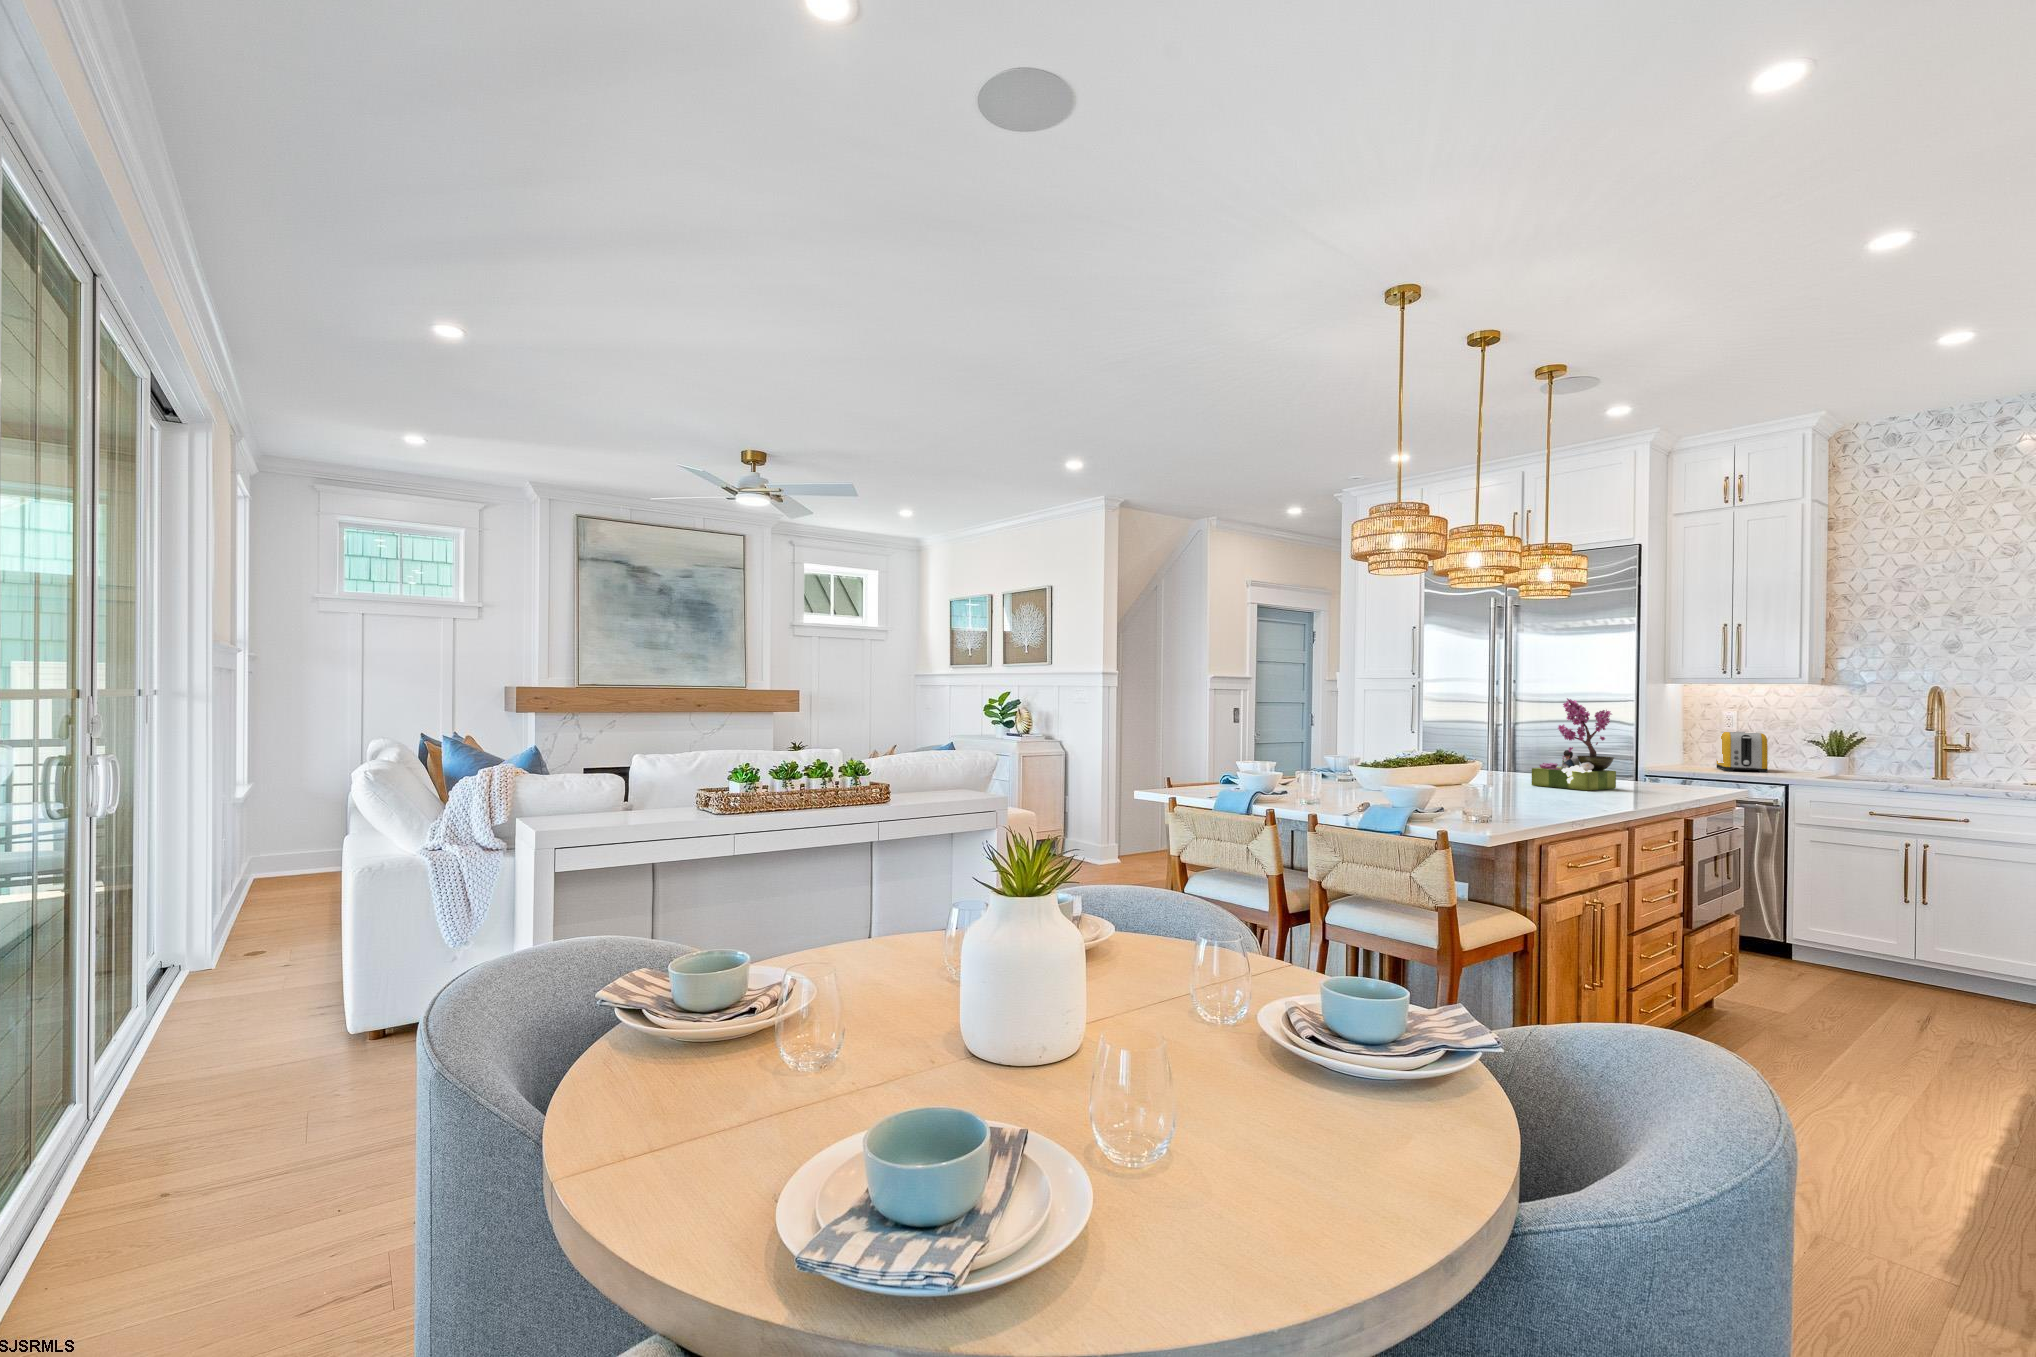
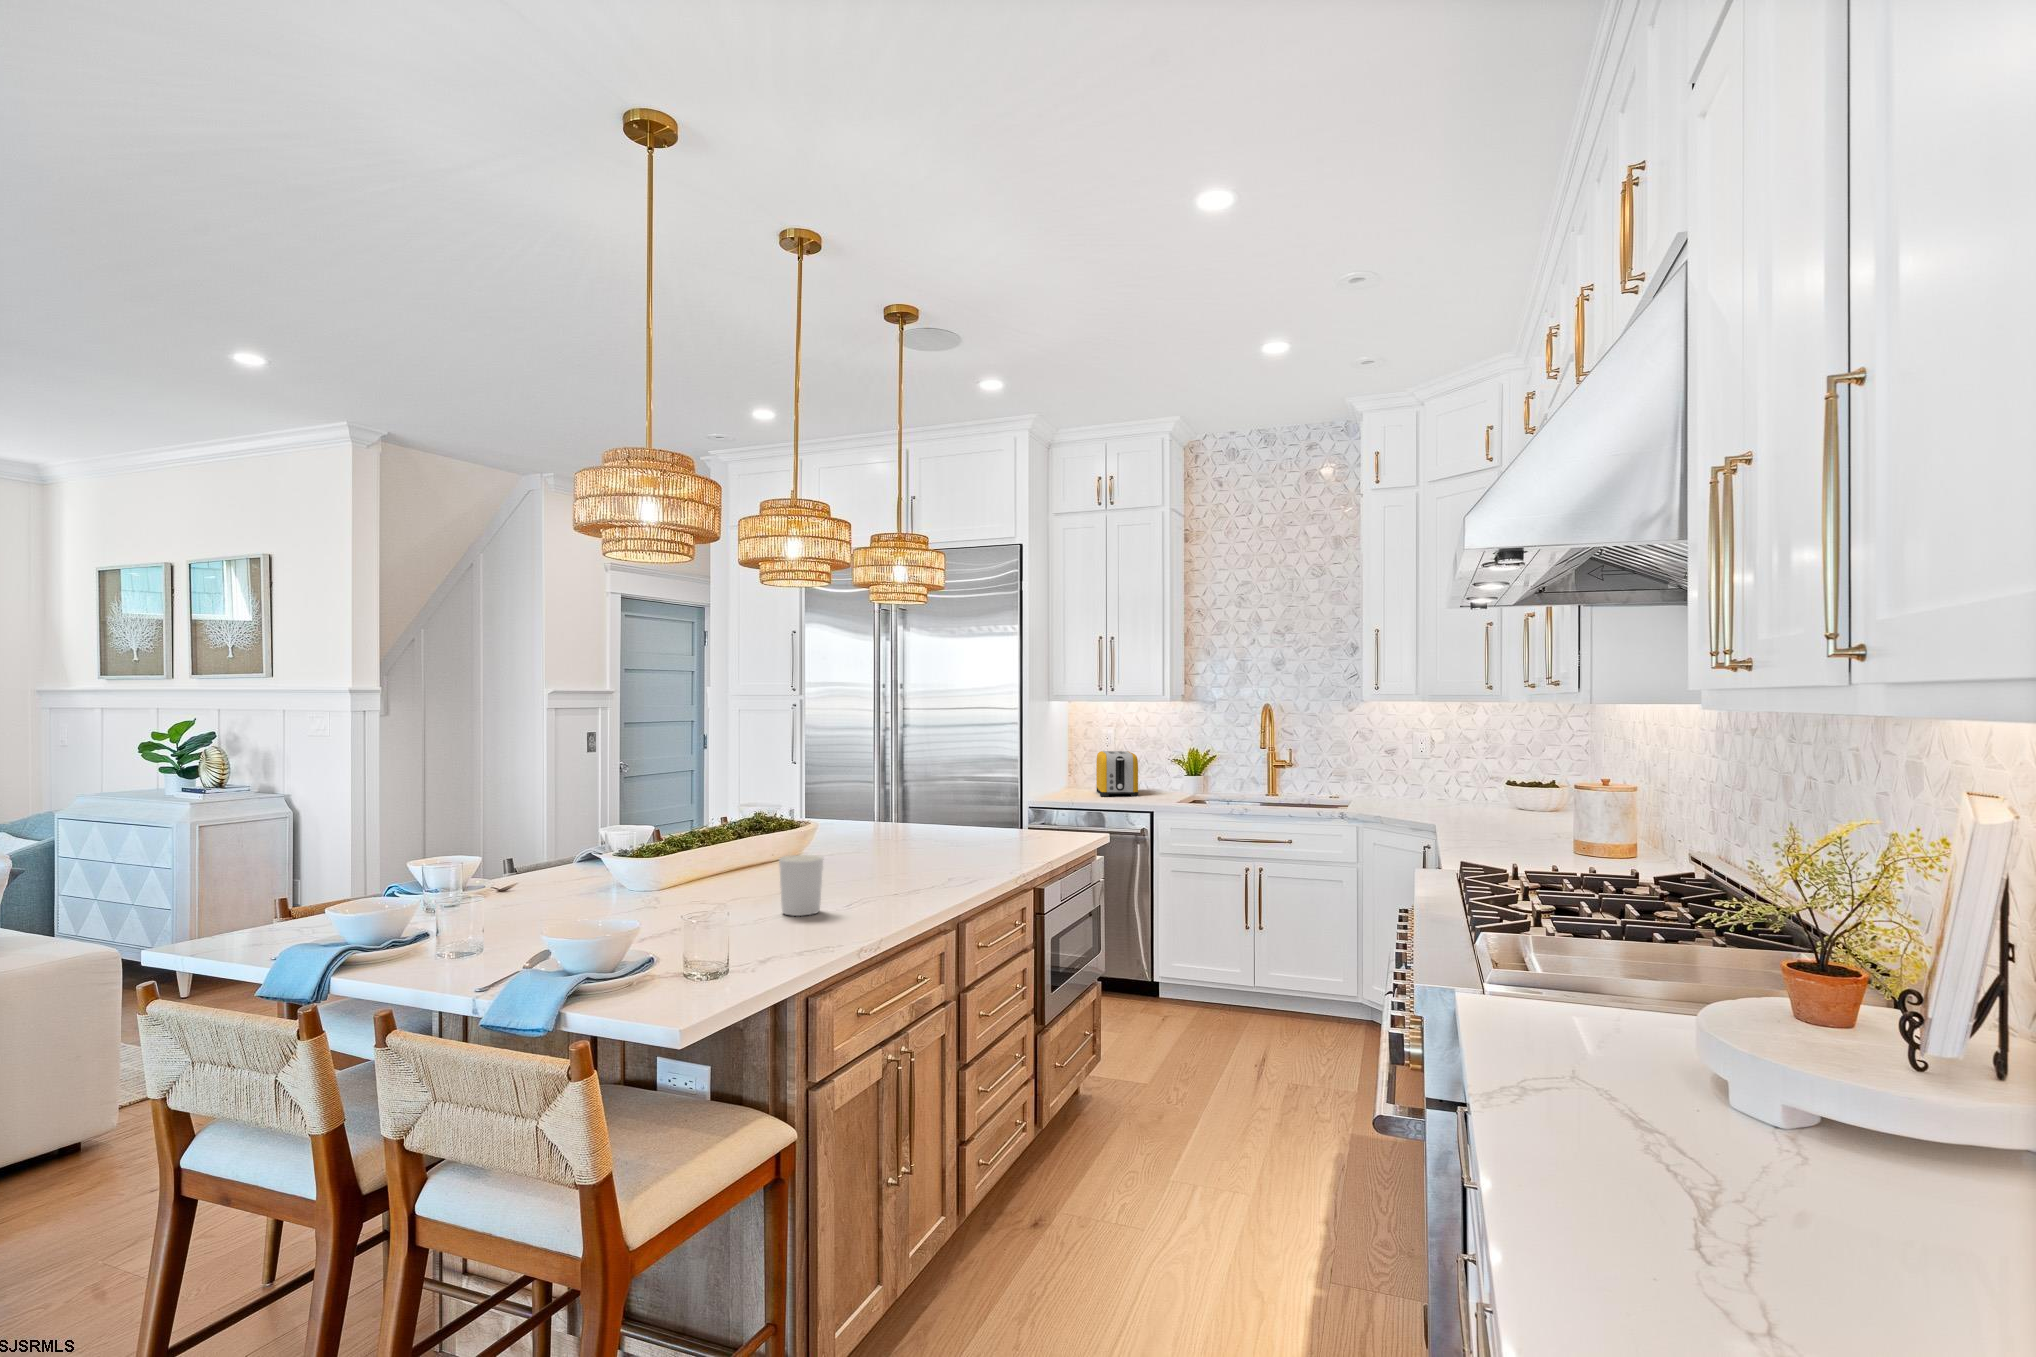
flower arrangement: present [1532,698,1616,791] -> none [870,737,967,863]
candle holder: none [1491,765,1525,804] -> present [779,855,823,916]

